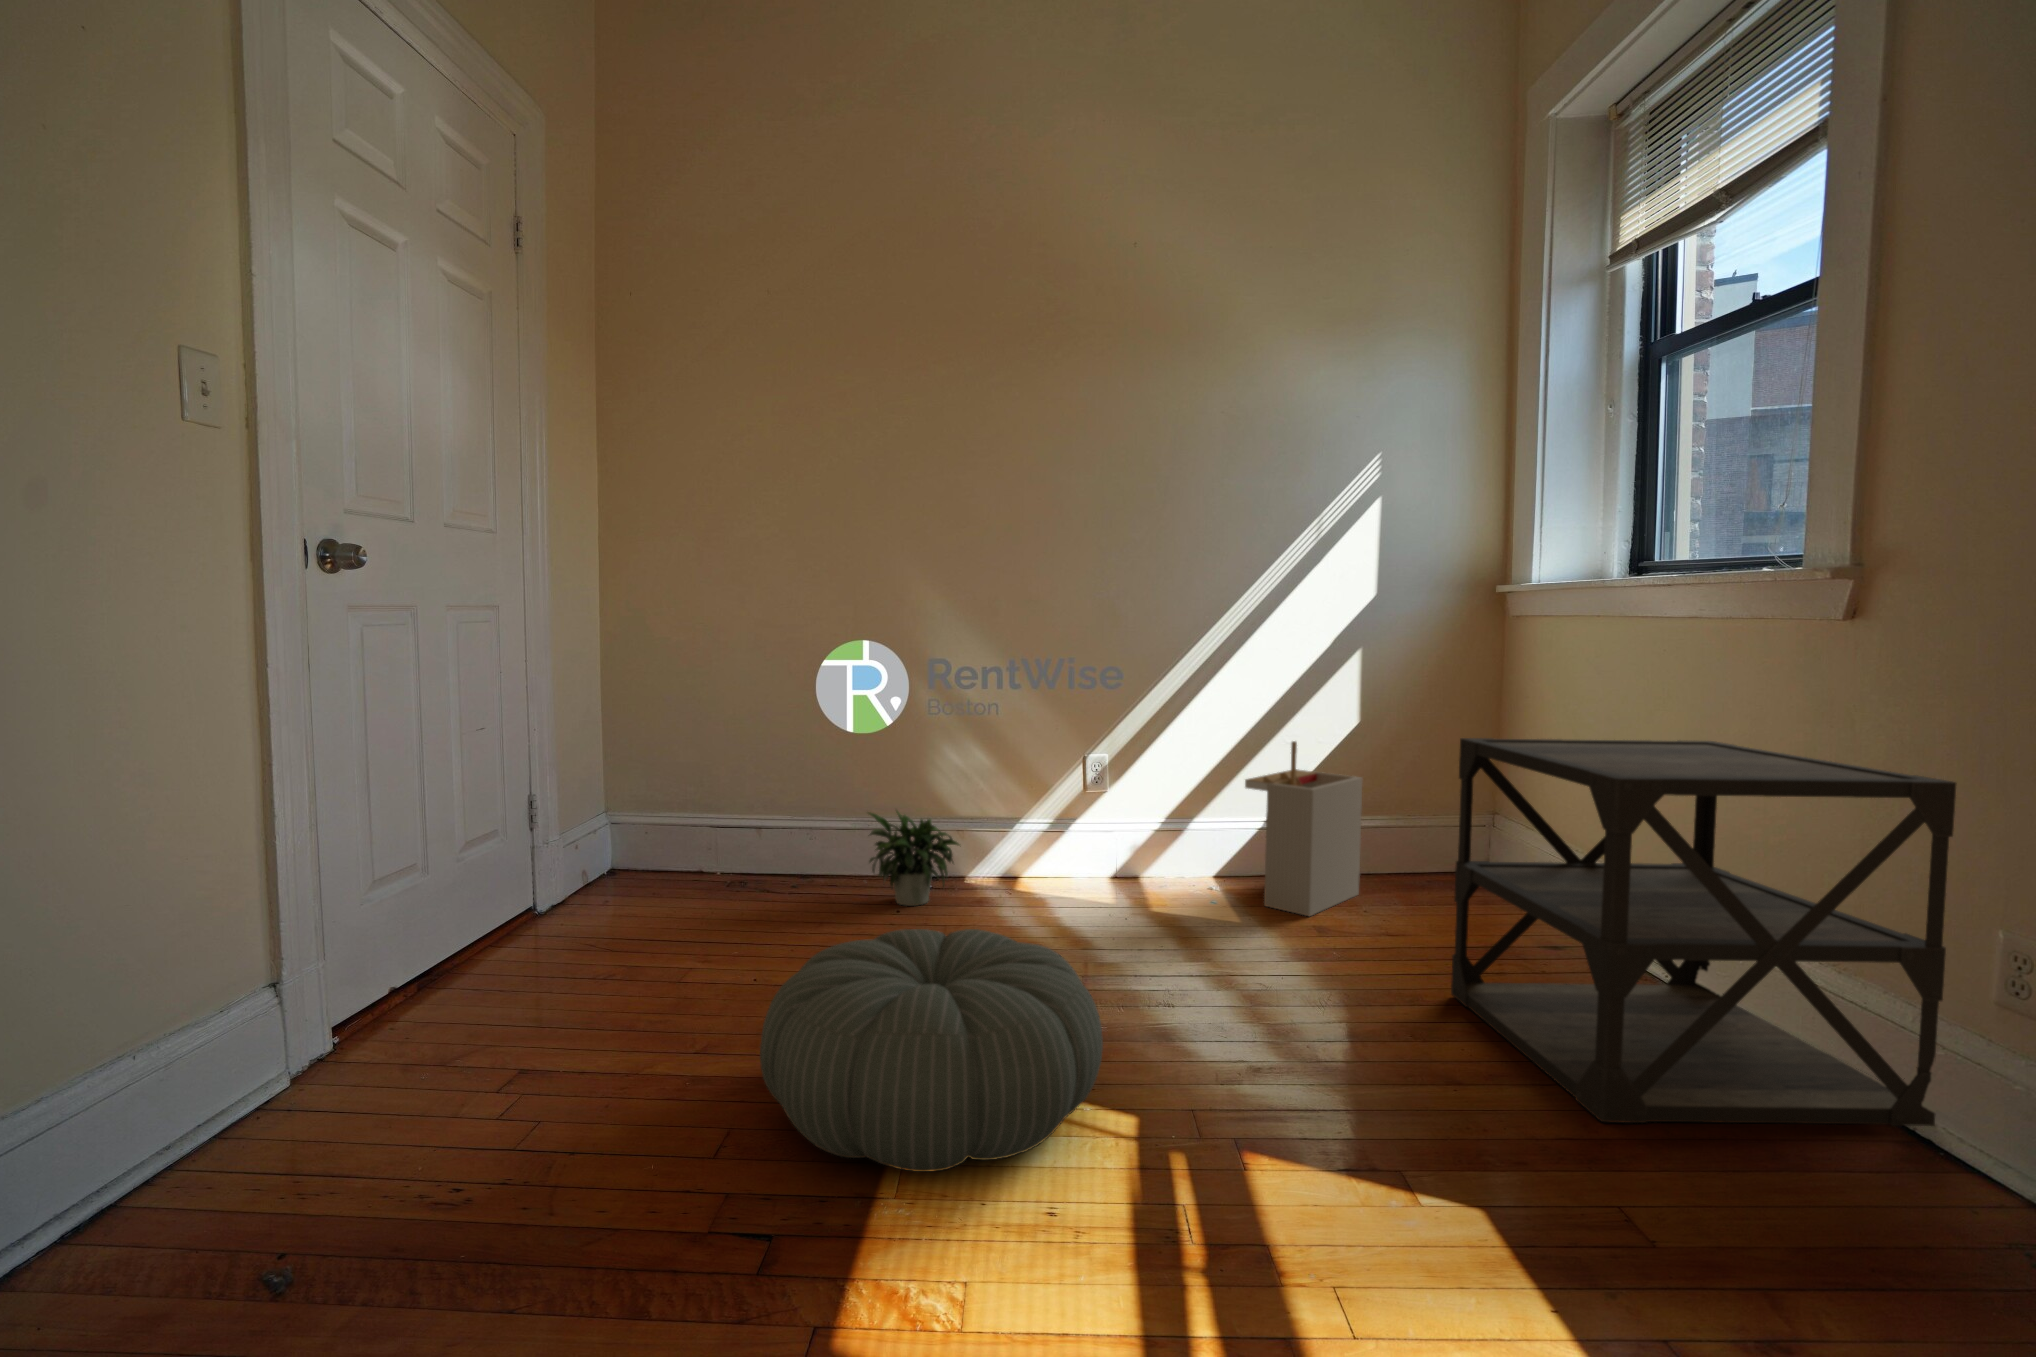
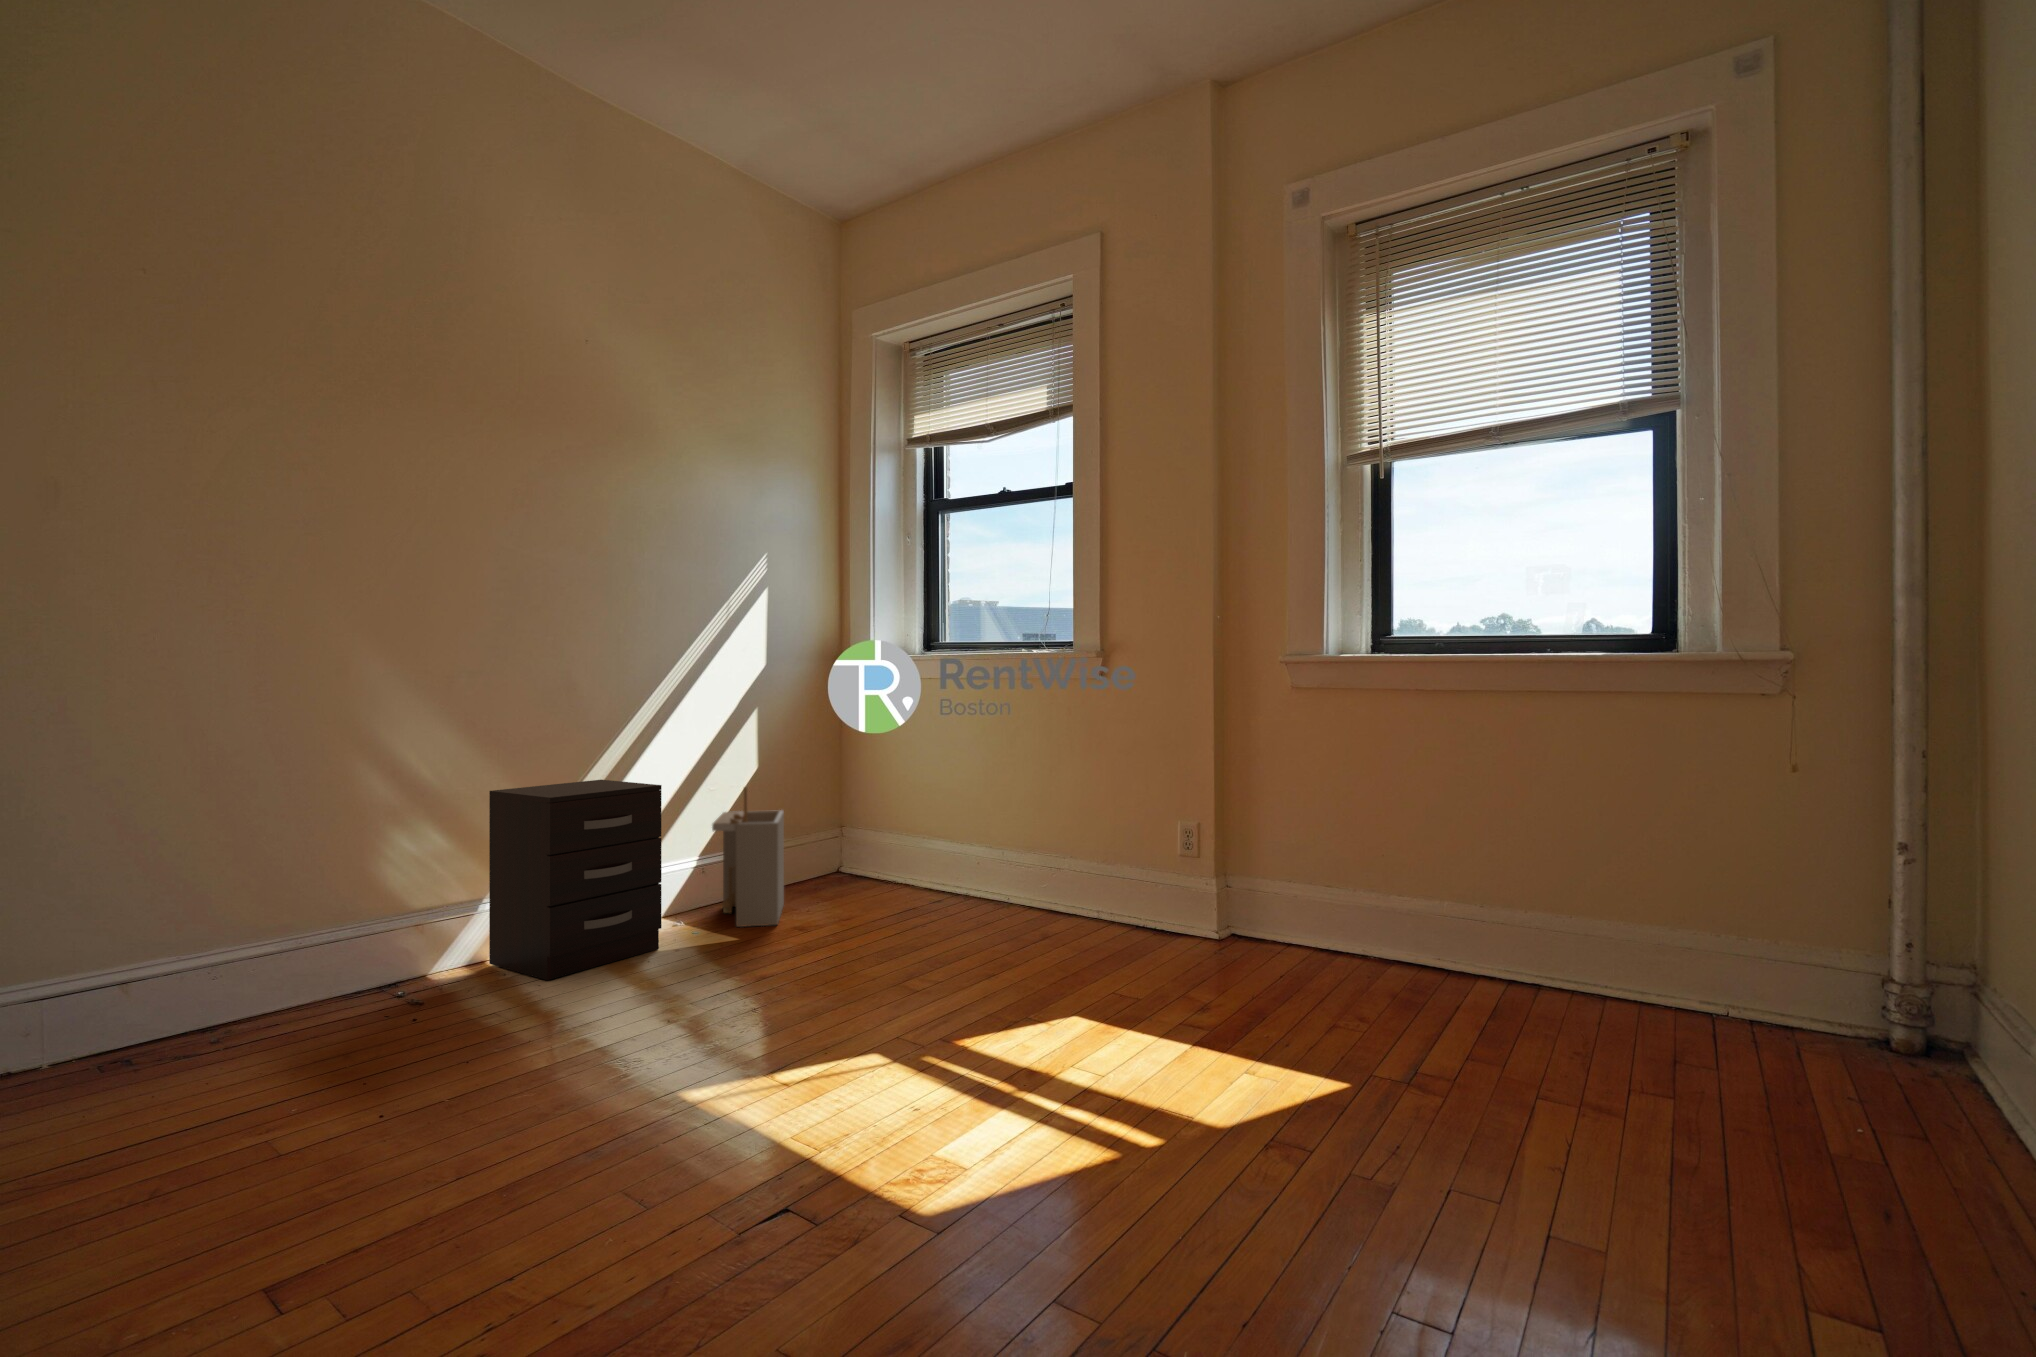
dresser: none [1020,715,1163,909] -> present [489,780,661,980]
side table: present [1451,738,1957,1126] -> none [926,756,1154,971]
potted plant: present [869,811,959,906] -> none [302,911,469,1016]
pouf: present [760,929,1103,1172] -> none [594,960,887,1147]

